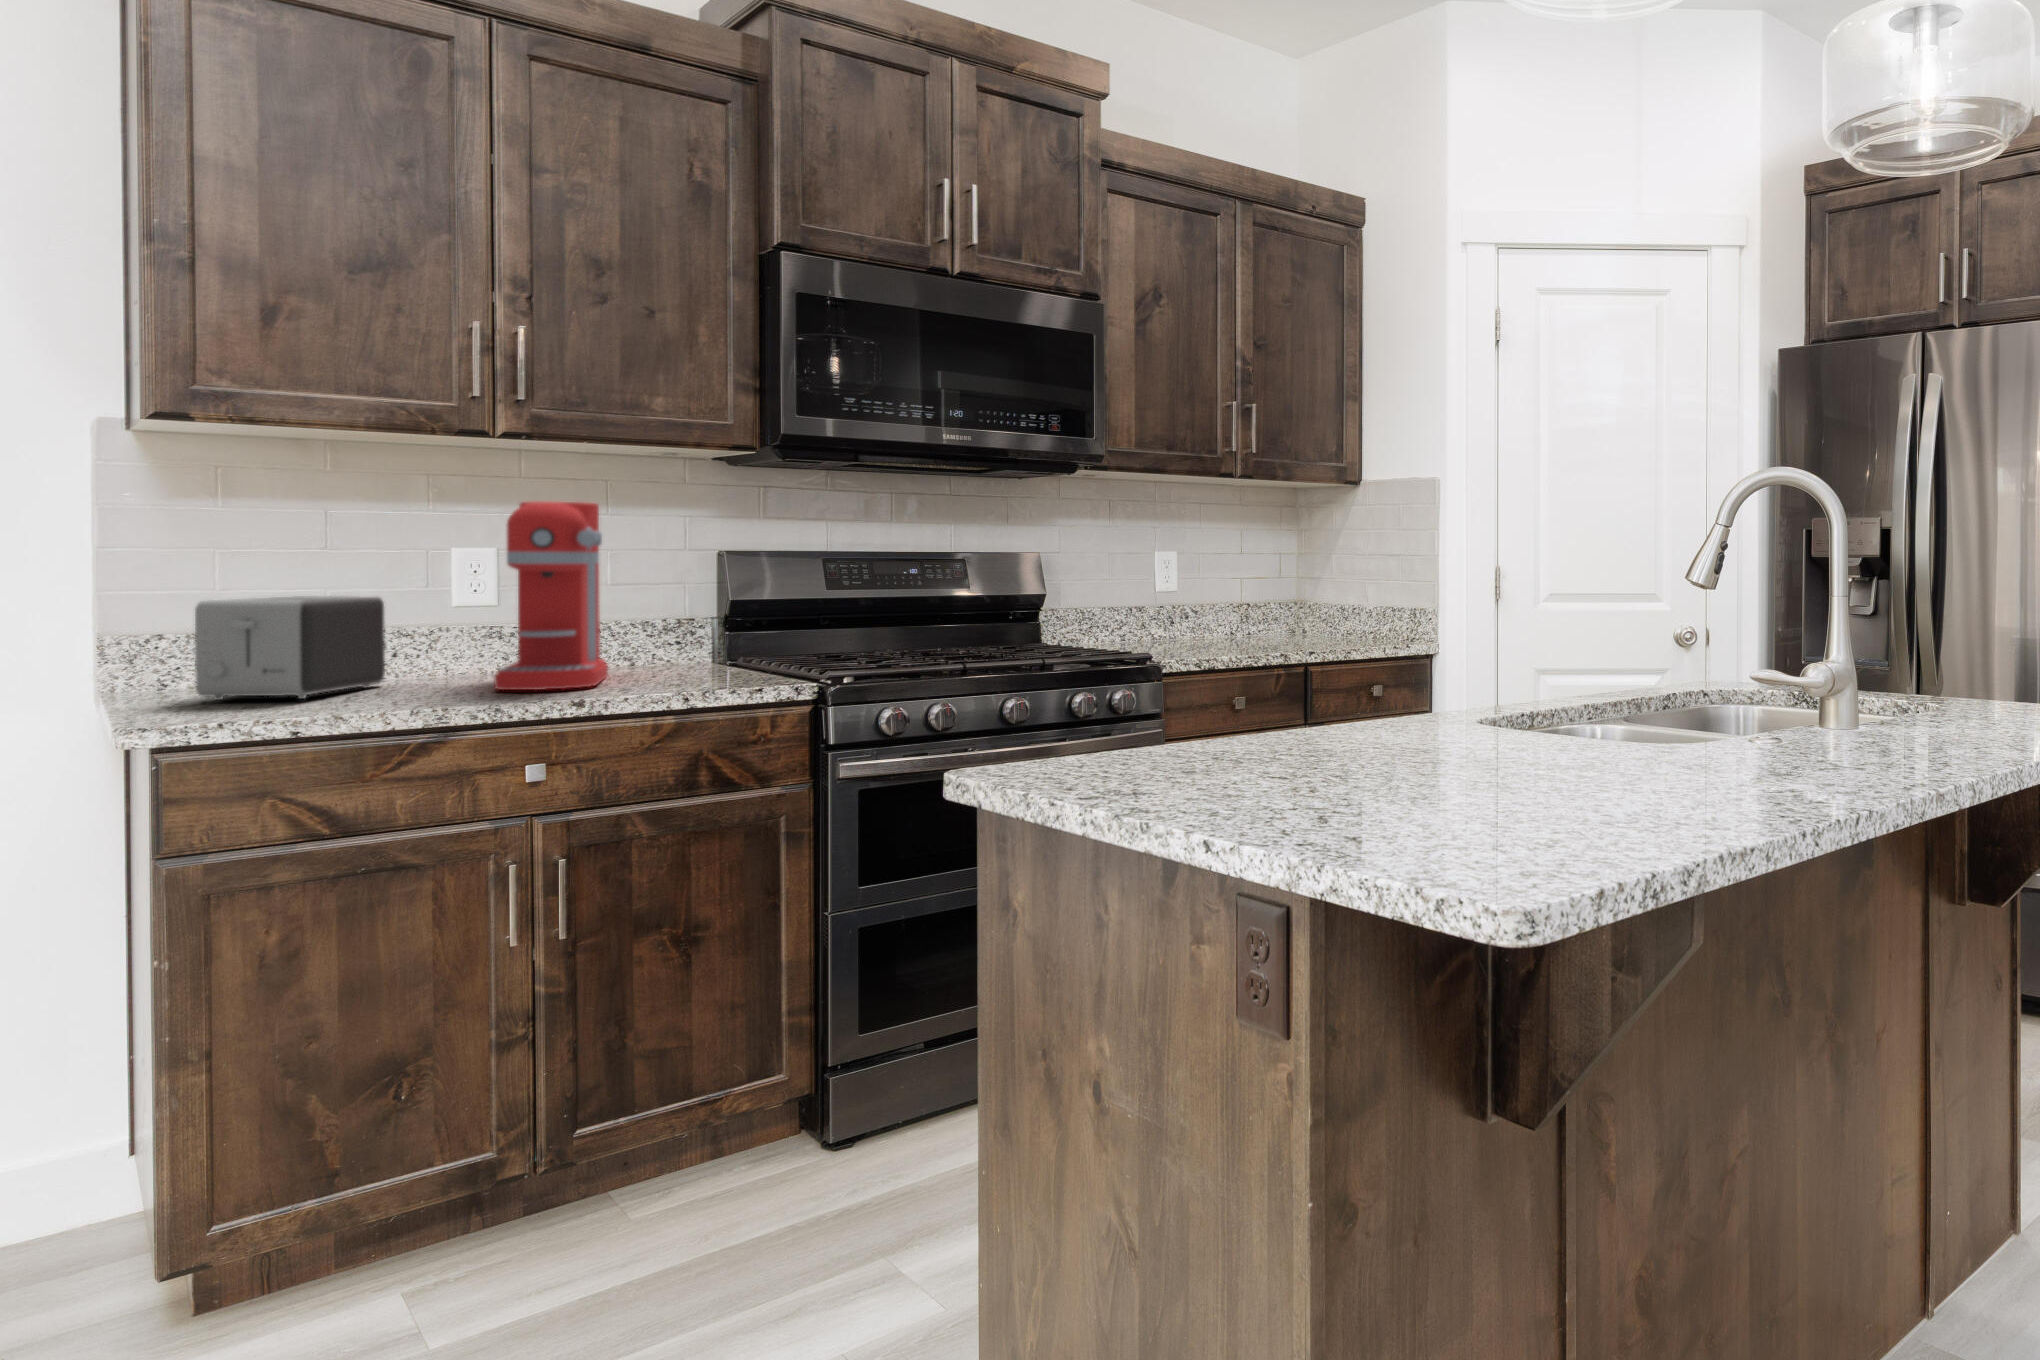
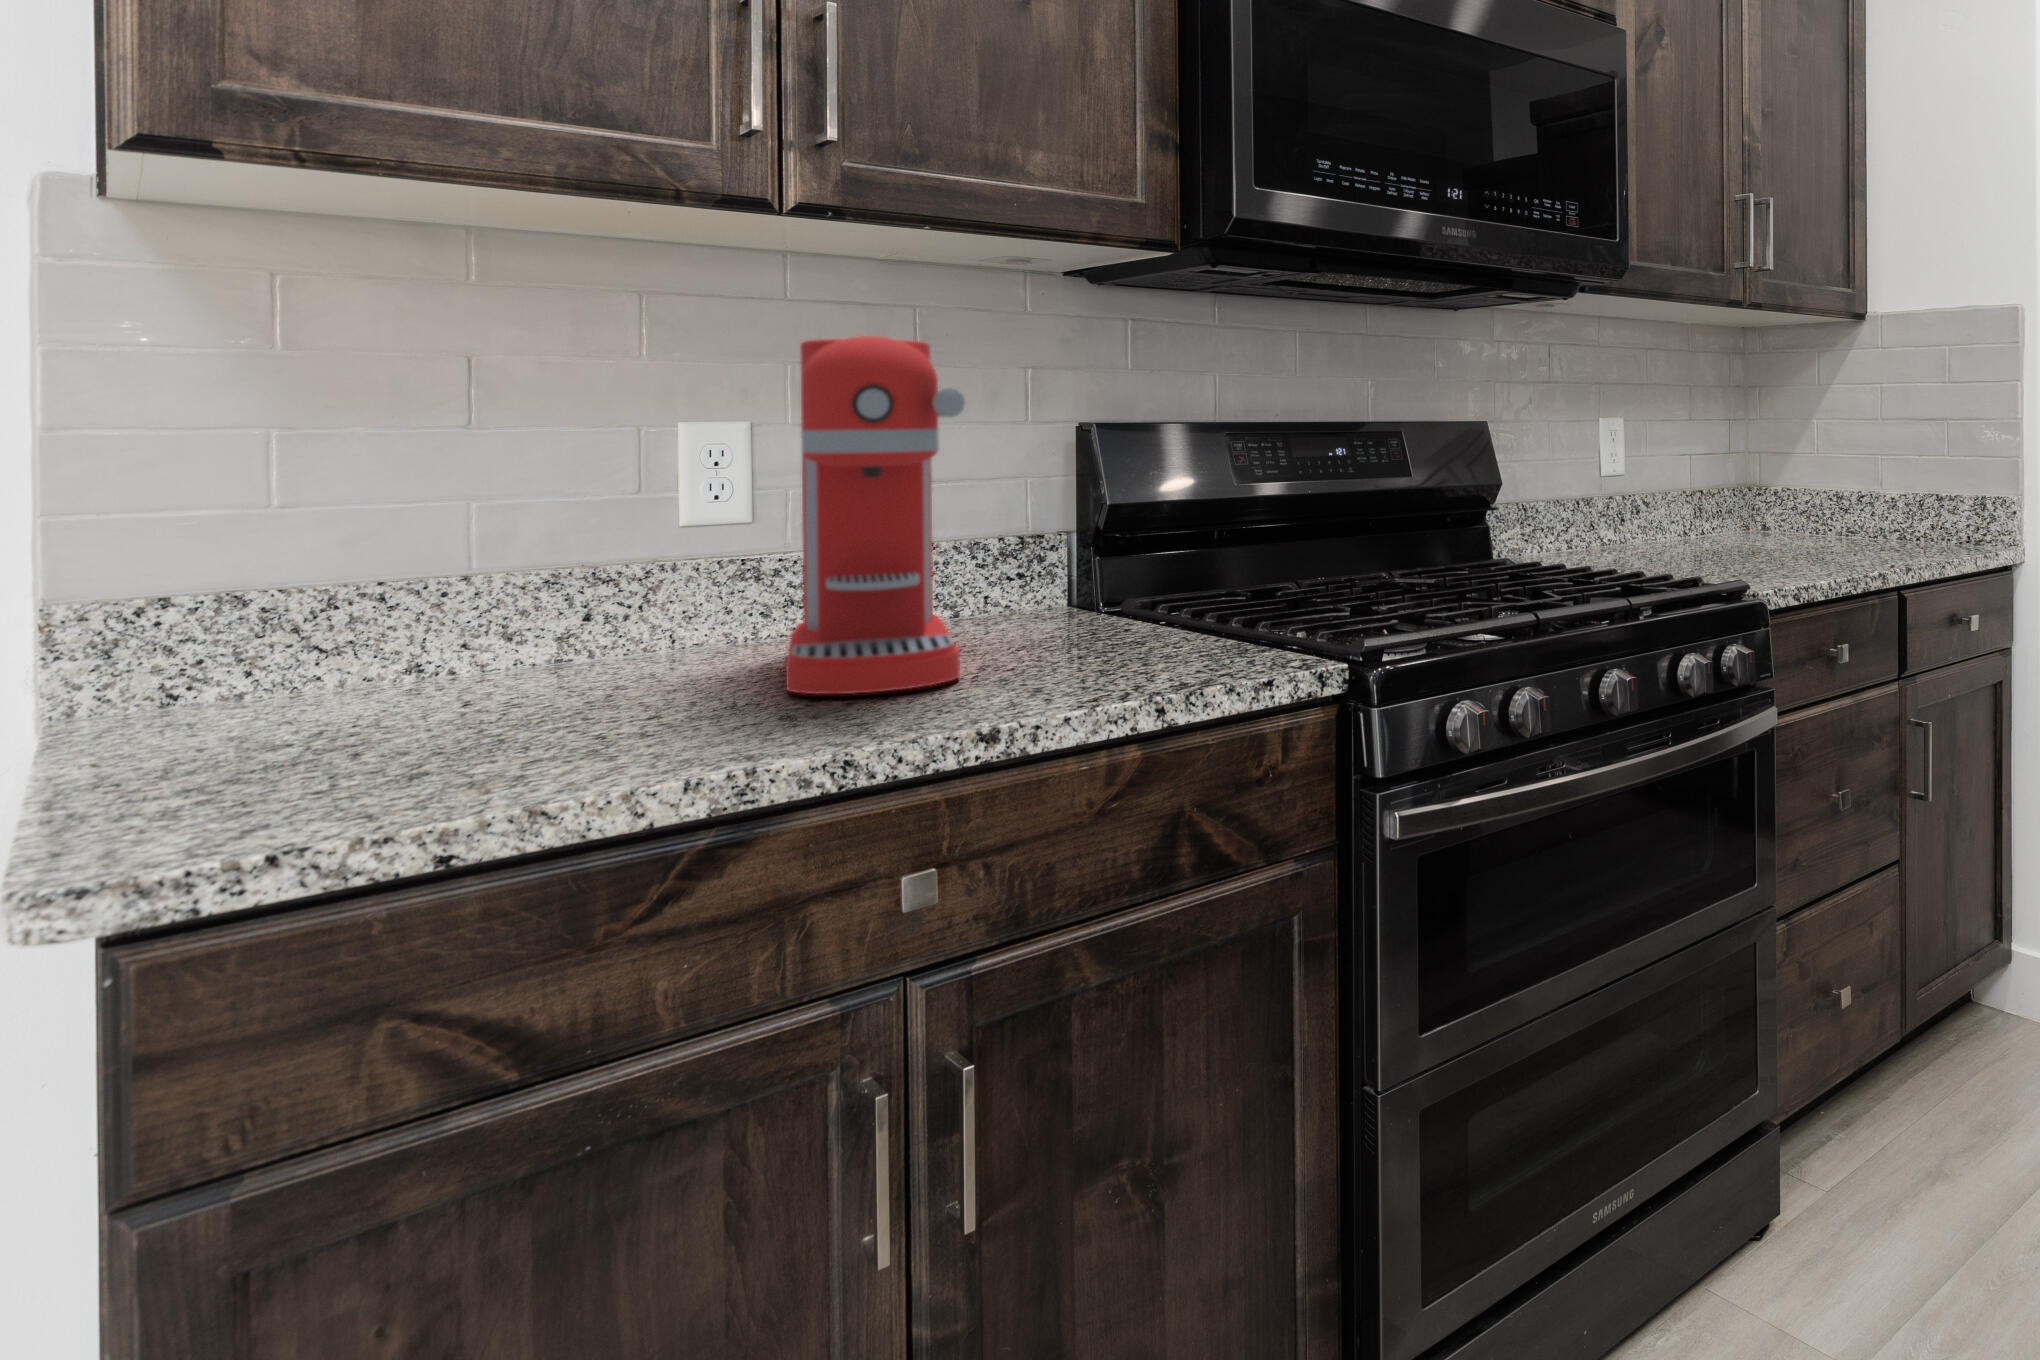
toaster: present [195,596,385,700] -> none [228,516,577,736]

